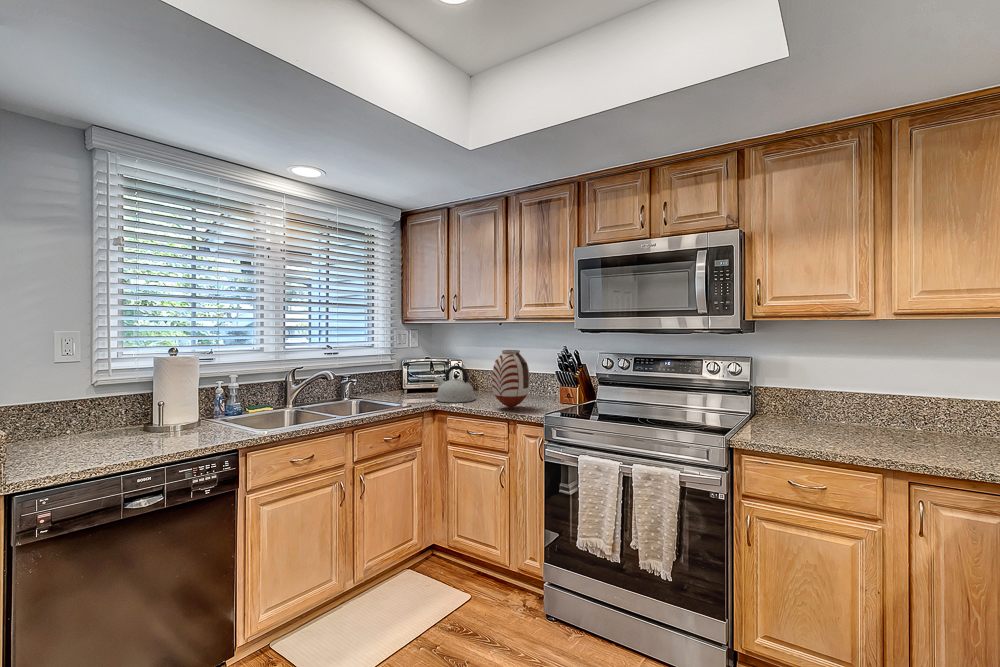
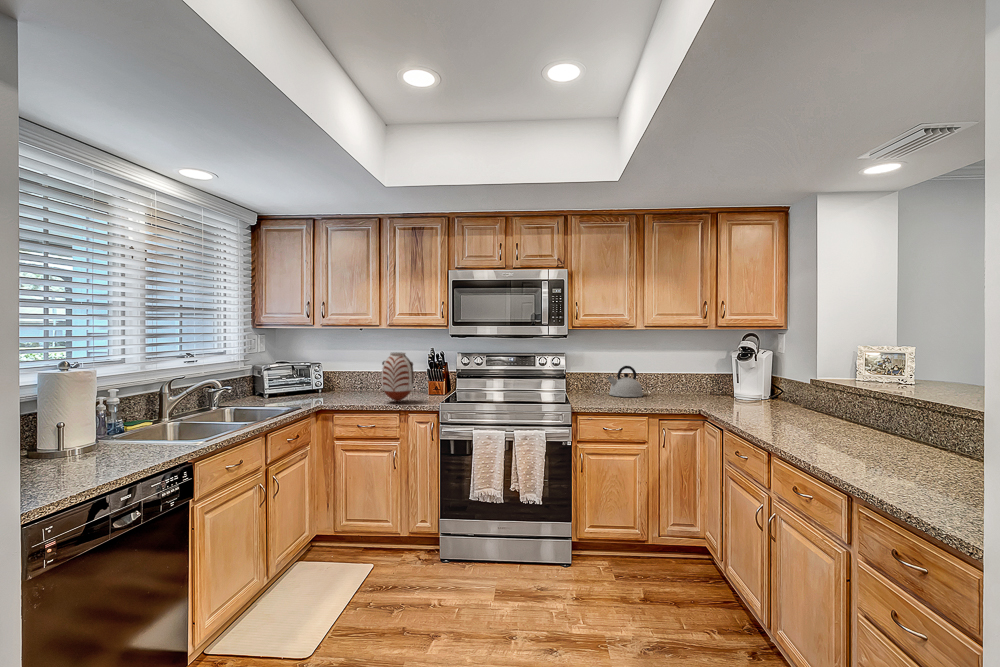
kettle: present [434,366,475,403] -> present [607,366,643,397]

